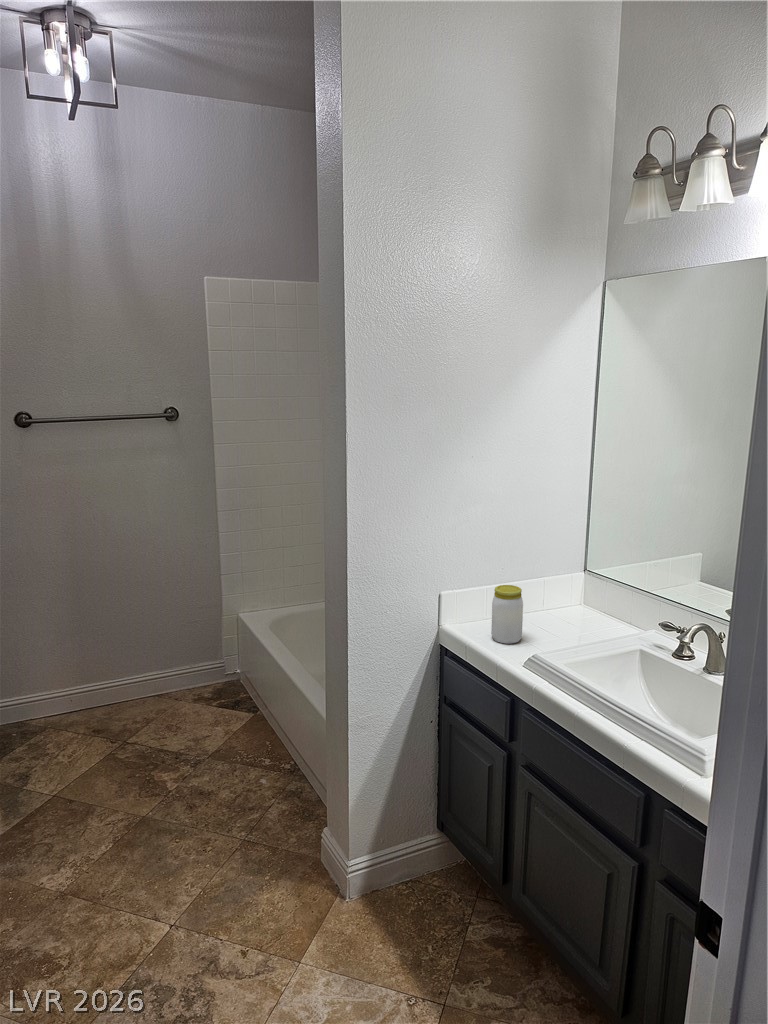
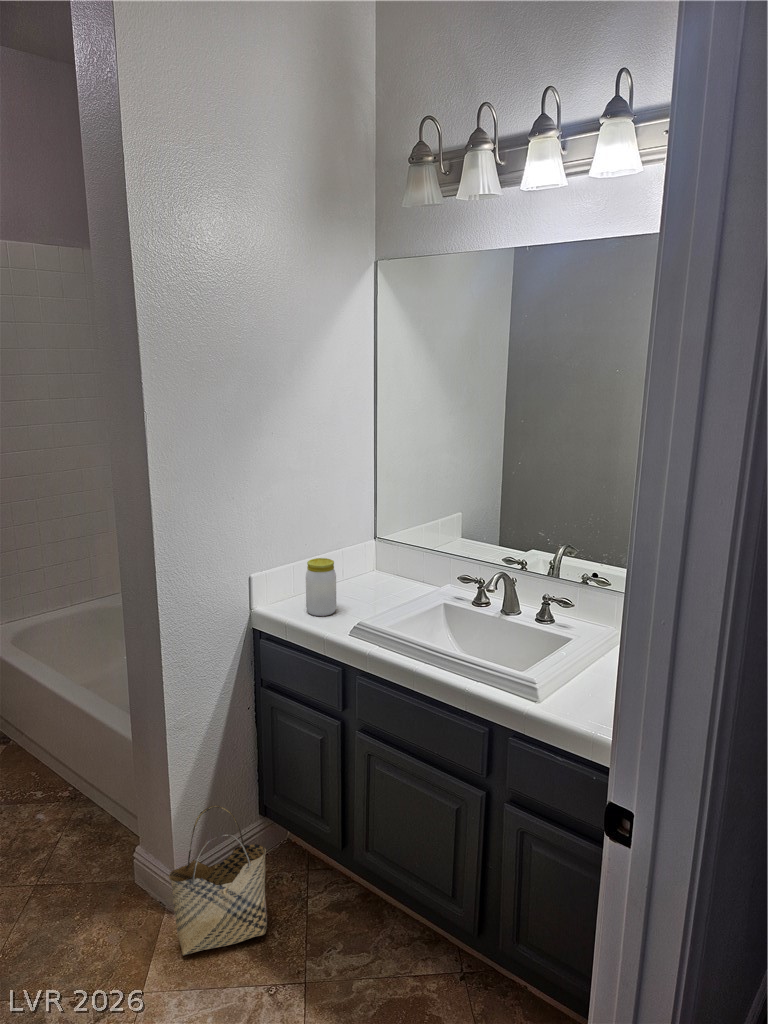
woven basket: none [334,808,427,945] -> present [169,806,267,955]

